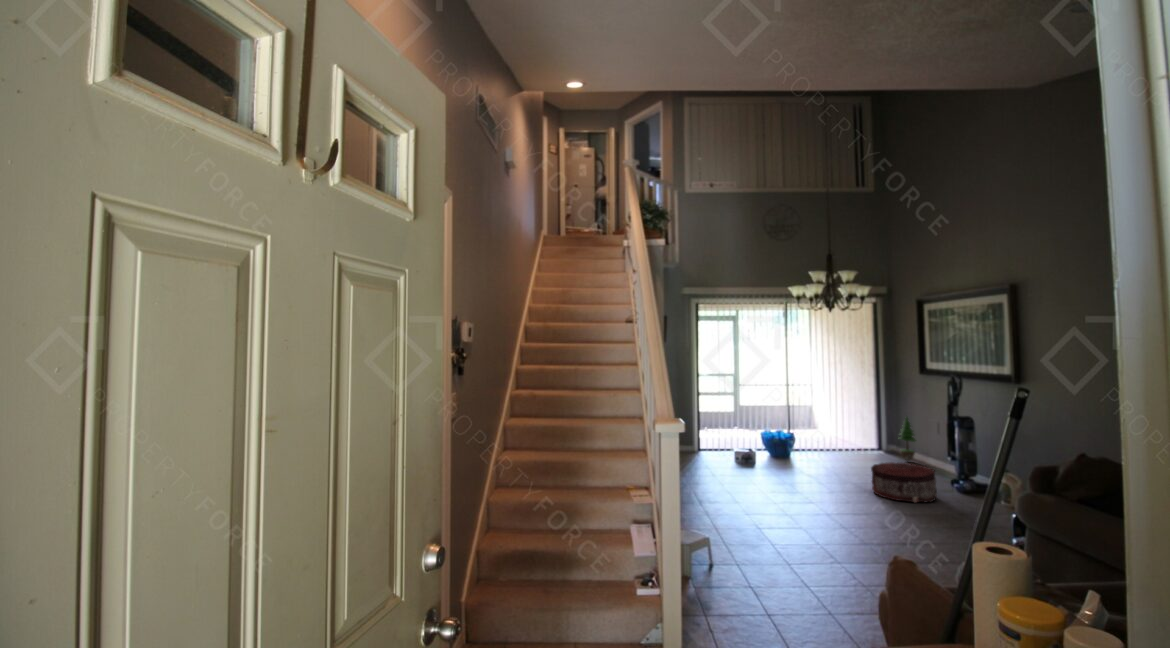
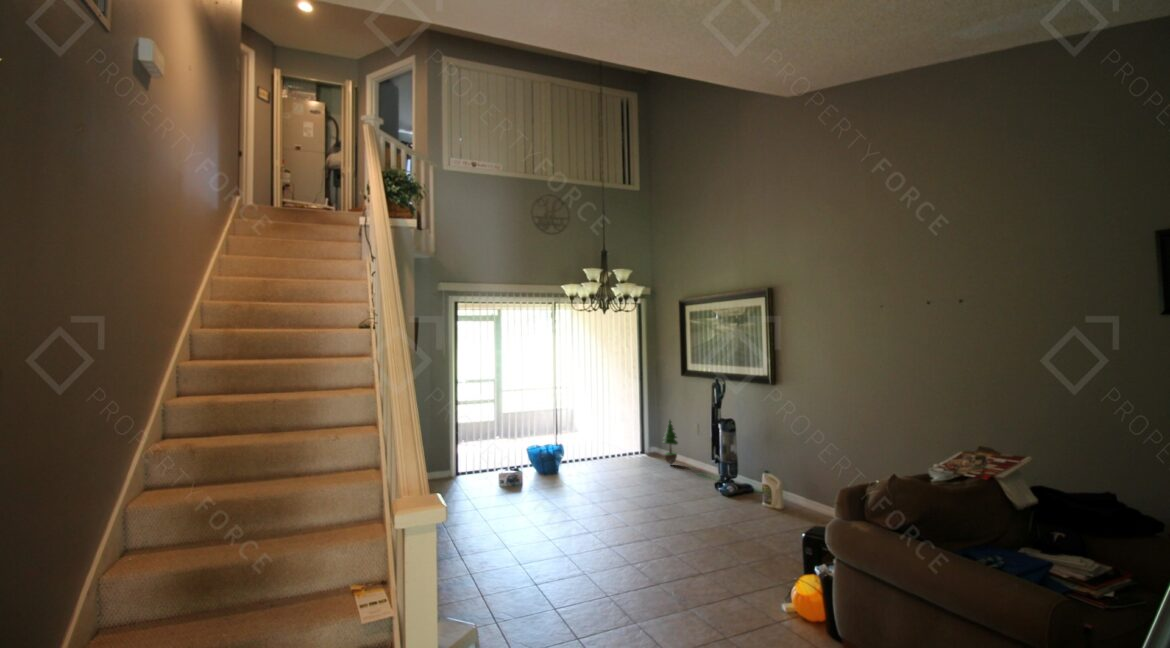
pouf: present [871,462,937,503] -> none [646,470,708,514]

